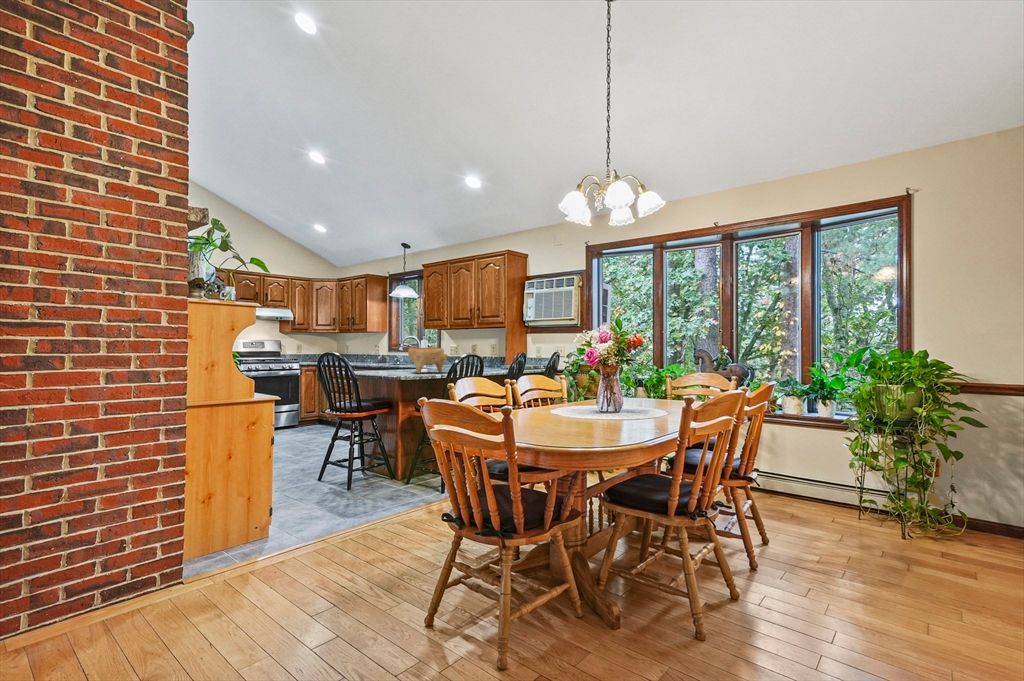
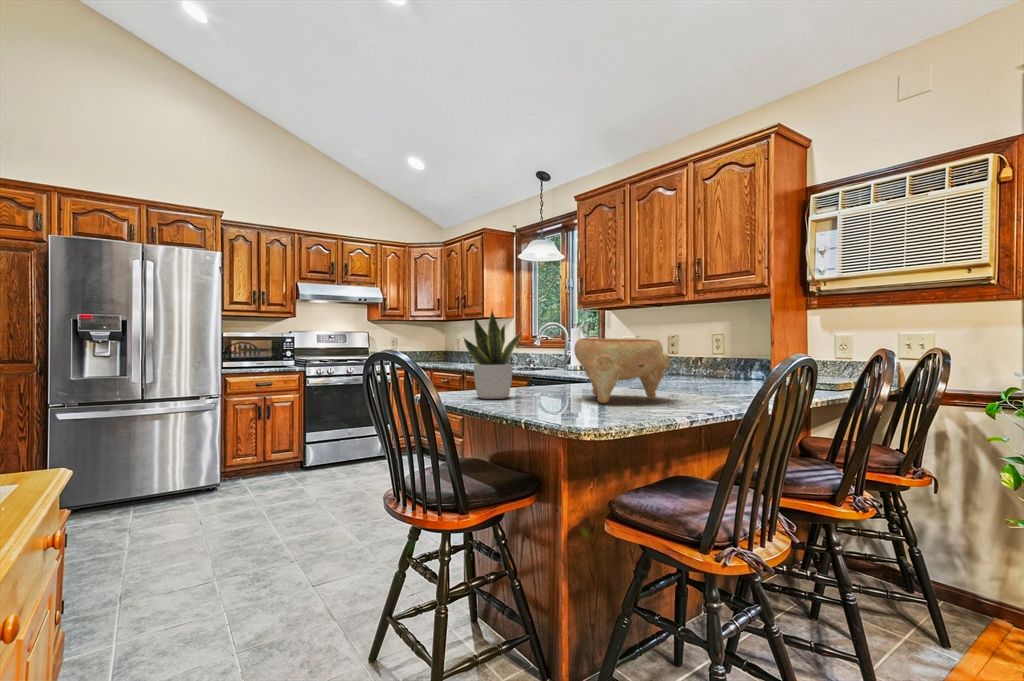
potted plant: none [360,334,387,373] -> present [464,311,522,399]

